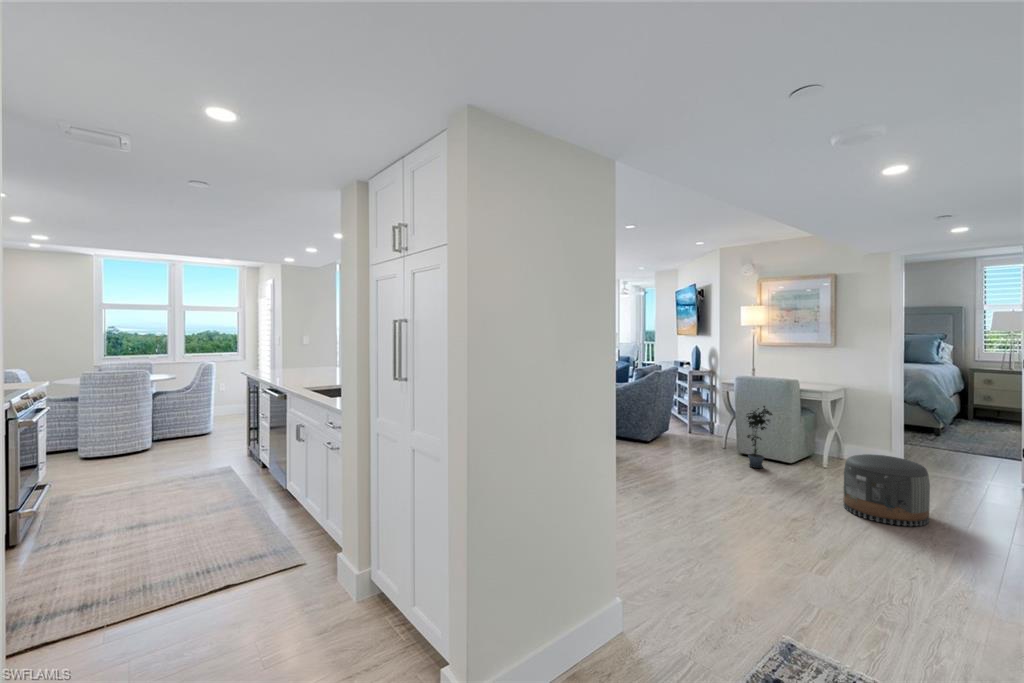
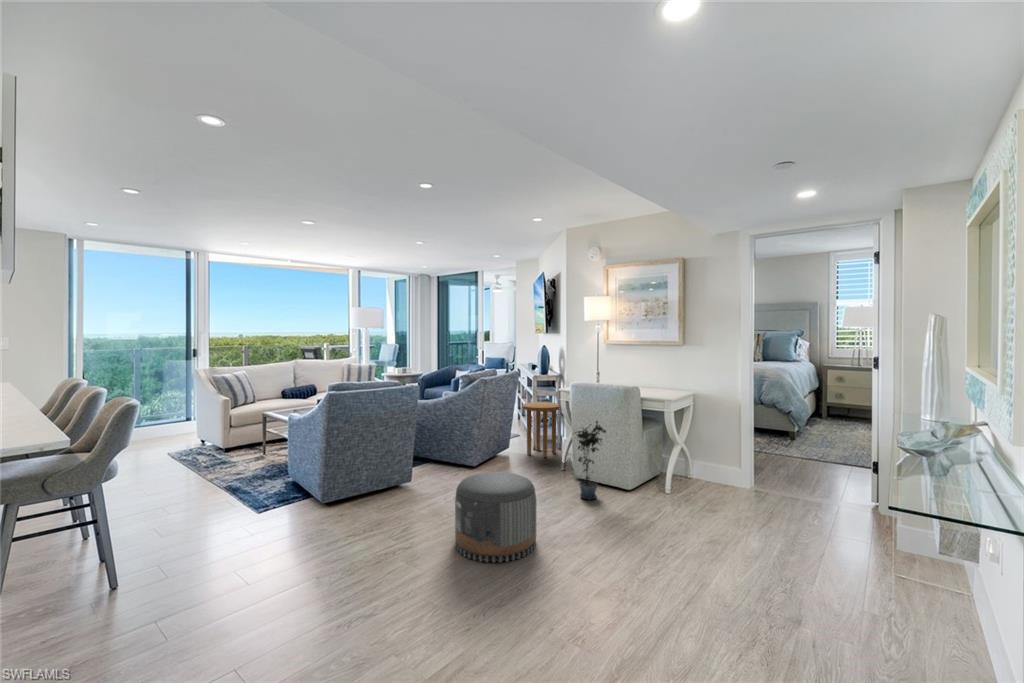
side table: none [683,394,717,439] -> present [522,402,559,457]
pouf: present [843,454,930,526] -> present [455,472,536,562]

